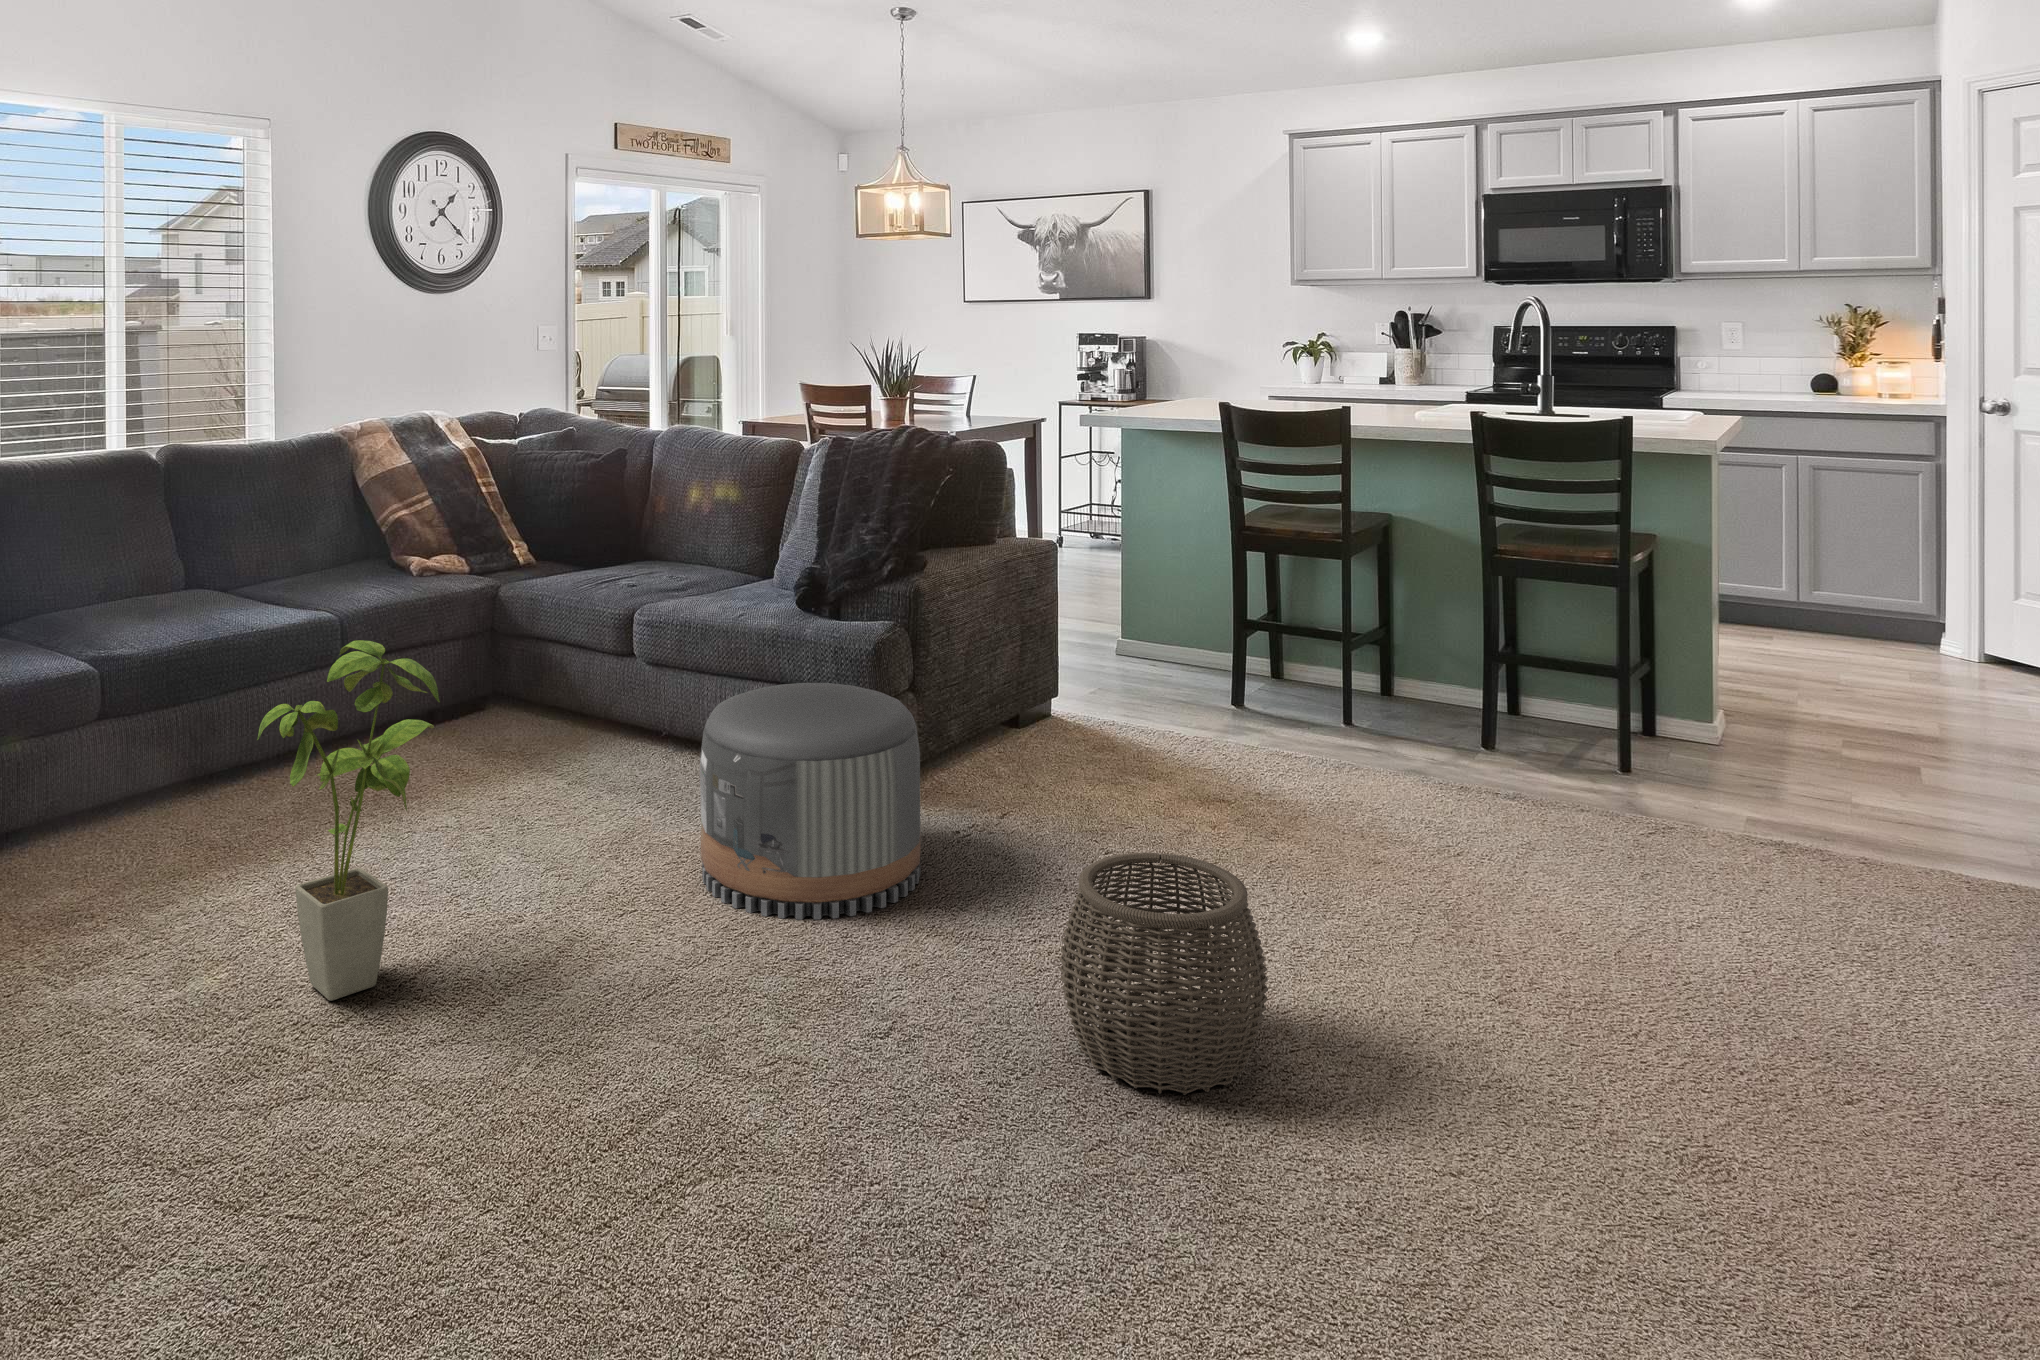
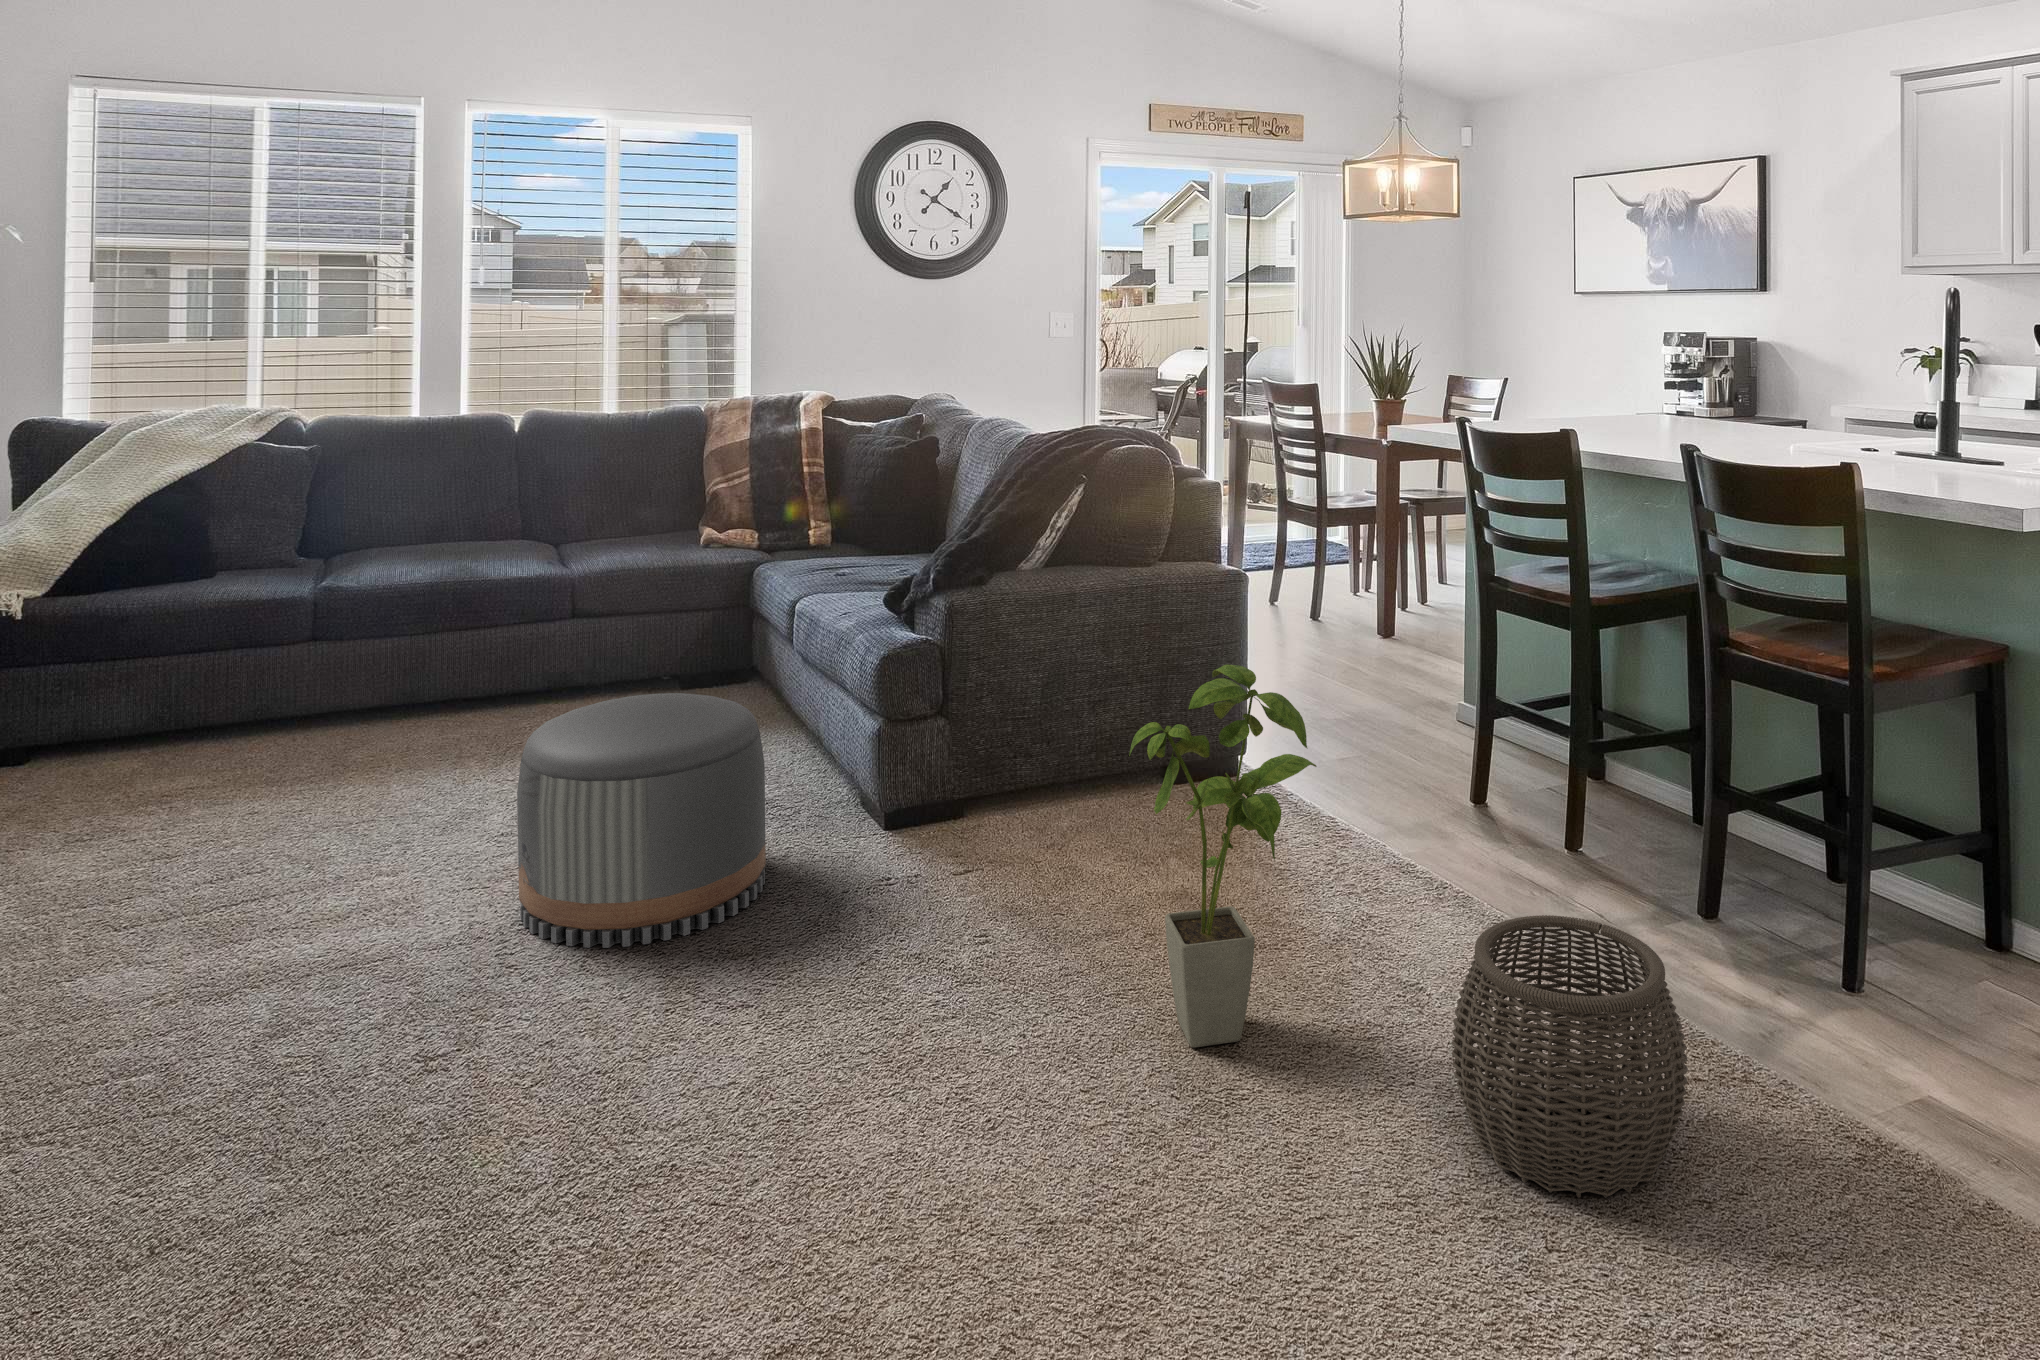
house plant: present [258,640,440,1001] -> present [1129,665,1317,1048]
woven basket: present [1060,852,1268,1095] -> present [1452,915,1688,1198]

